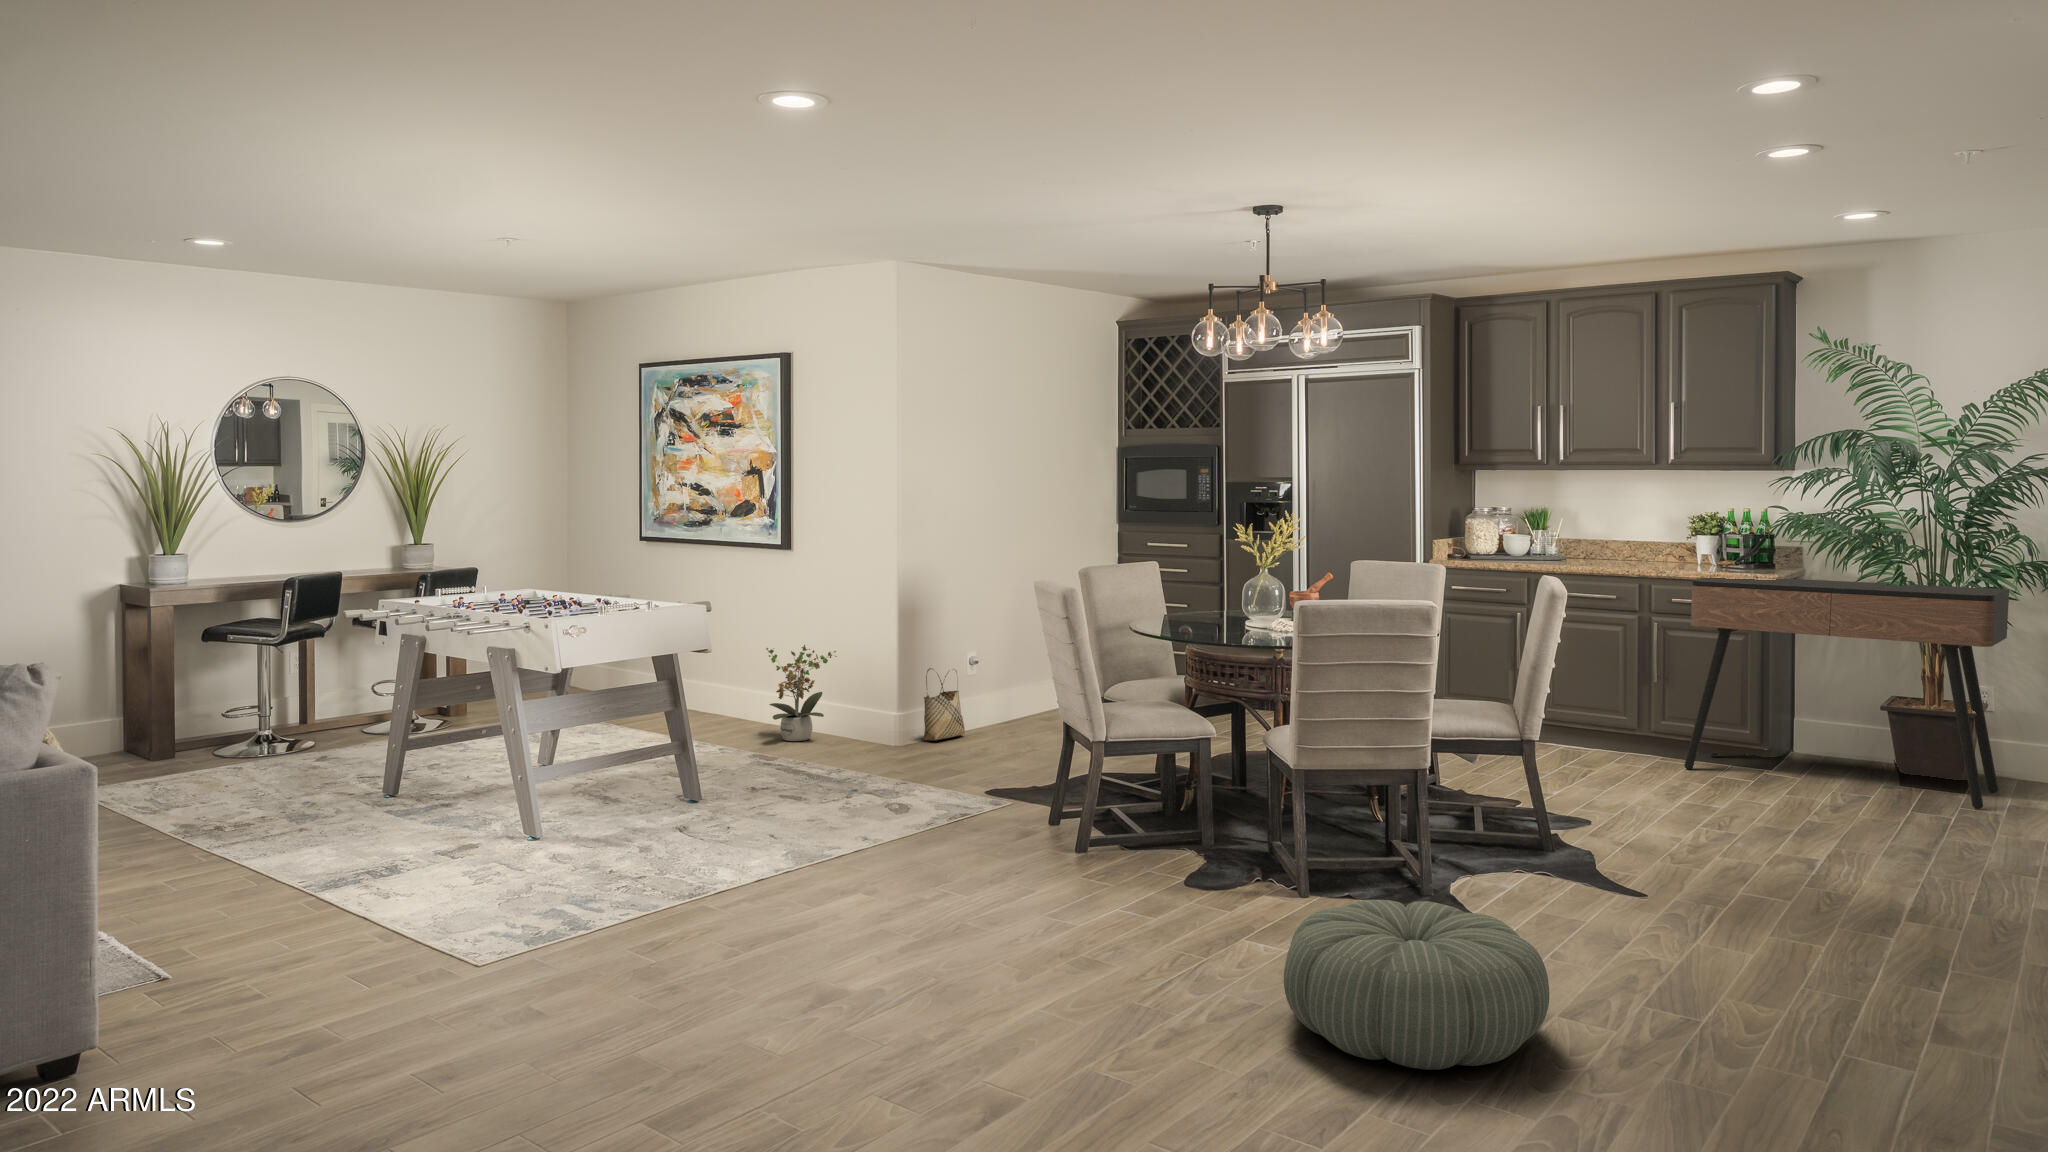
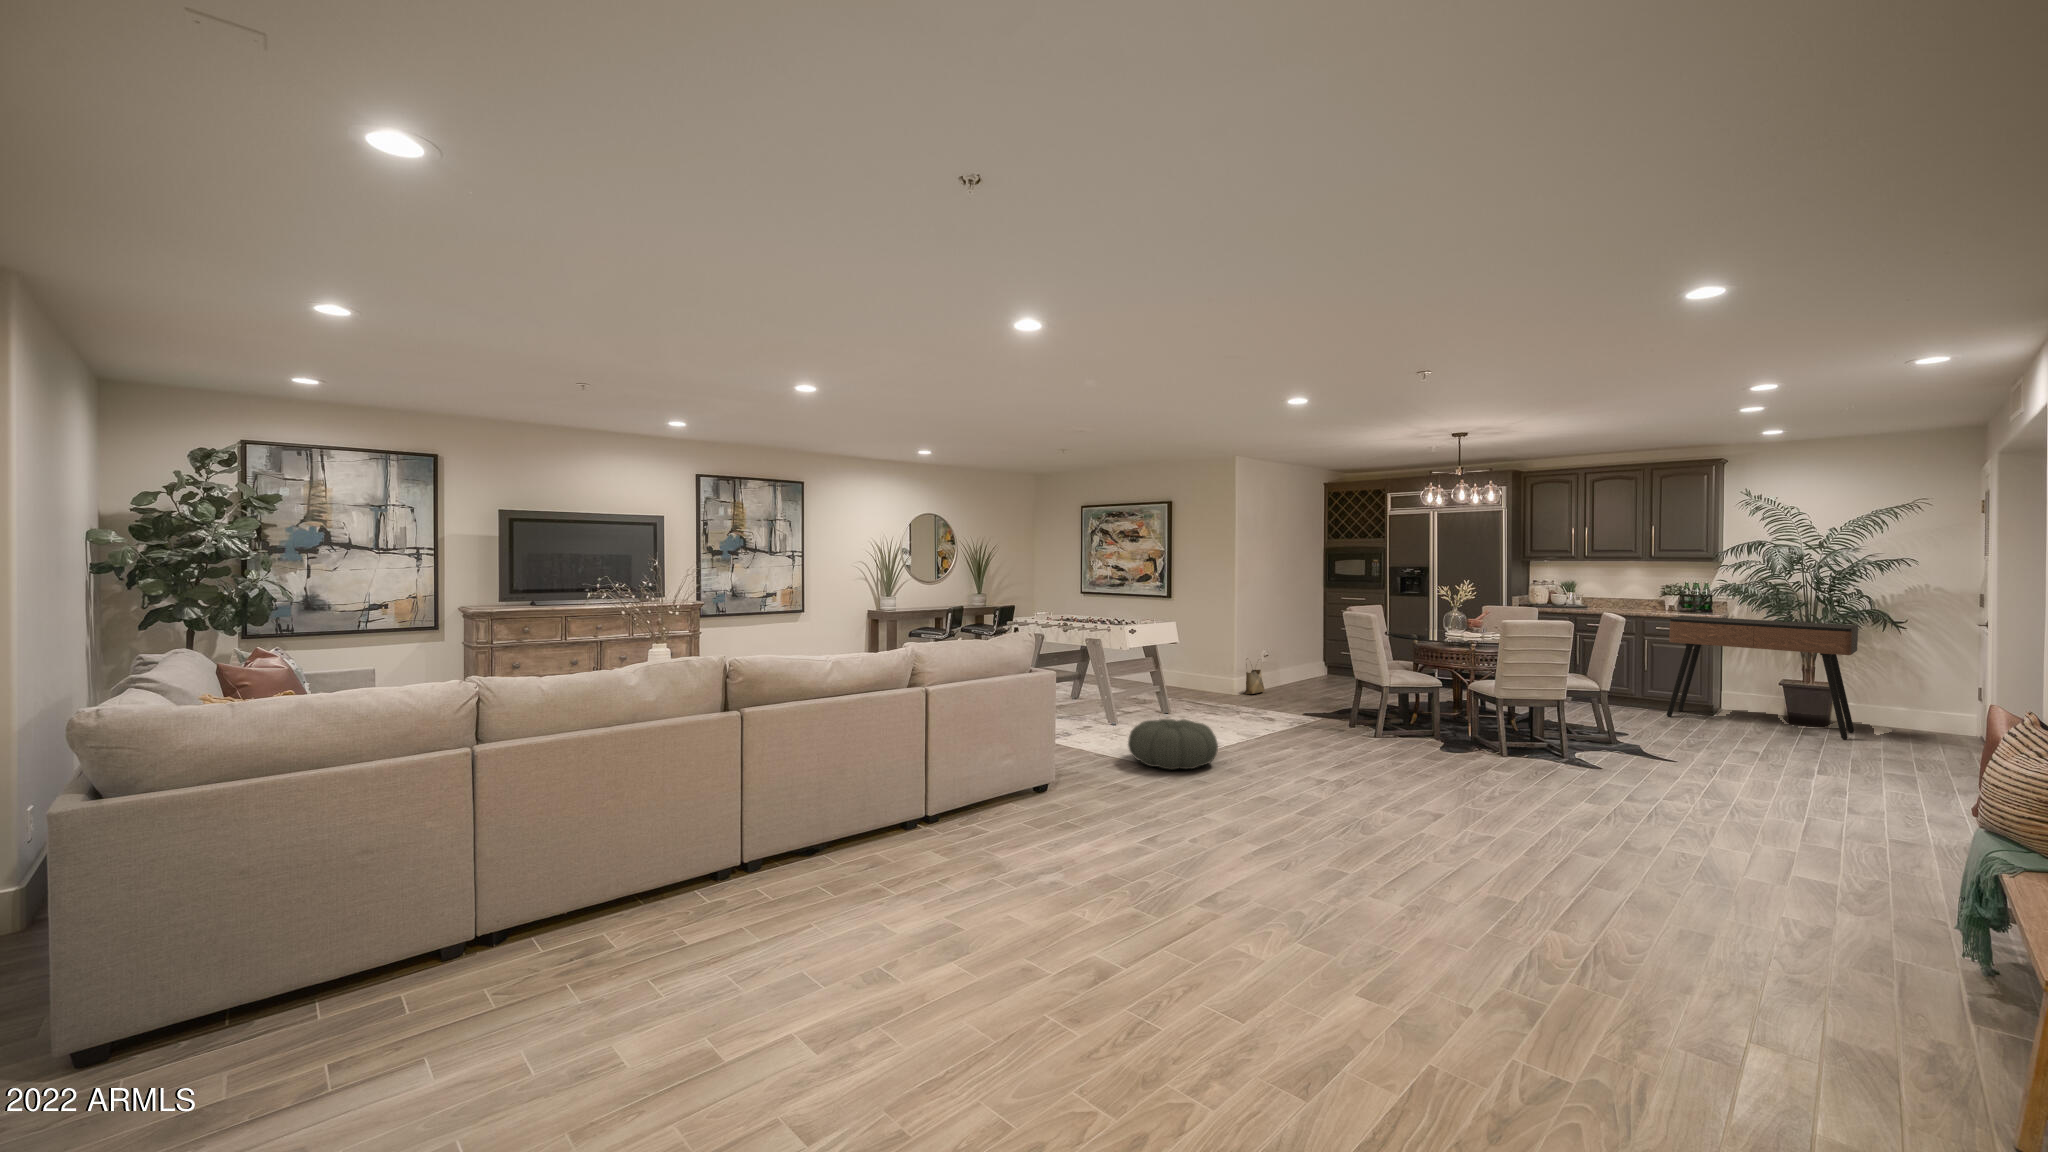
potted plant: present [766,645,837,741] -> none [1163,646,1199,693]
pouf: present [1284,900,1549,1070] -> present [1128,719,1218,770]

